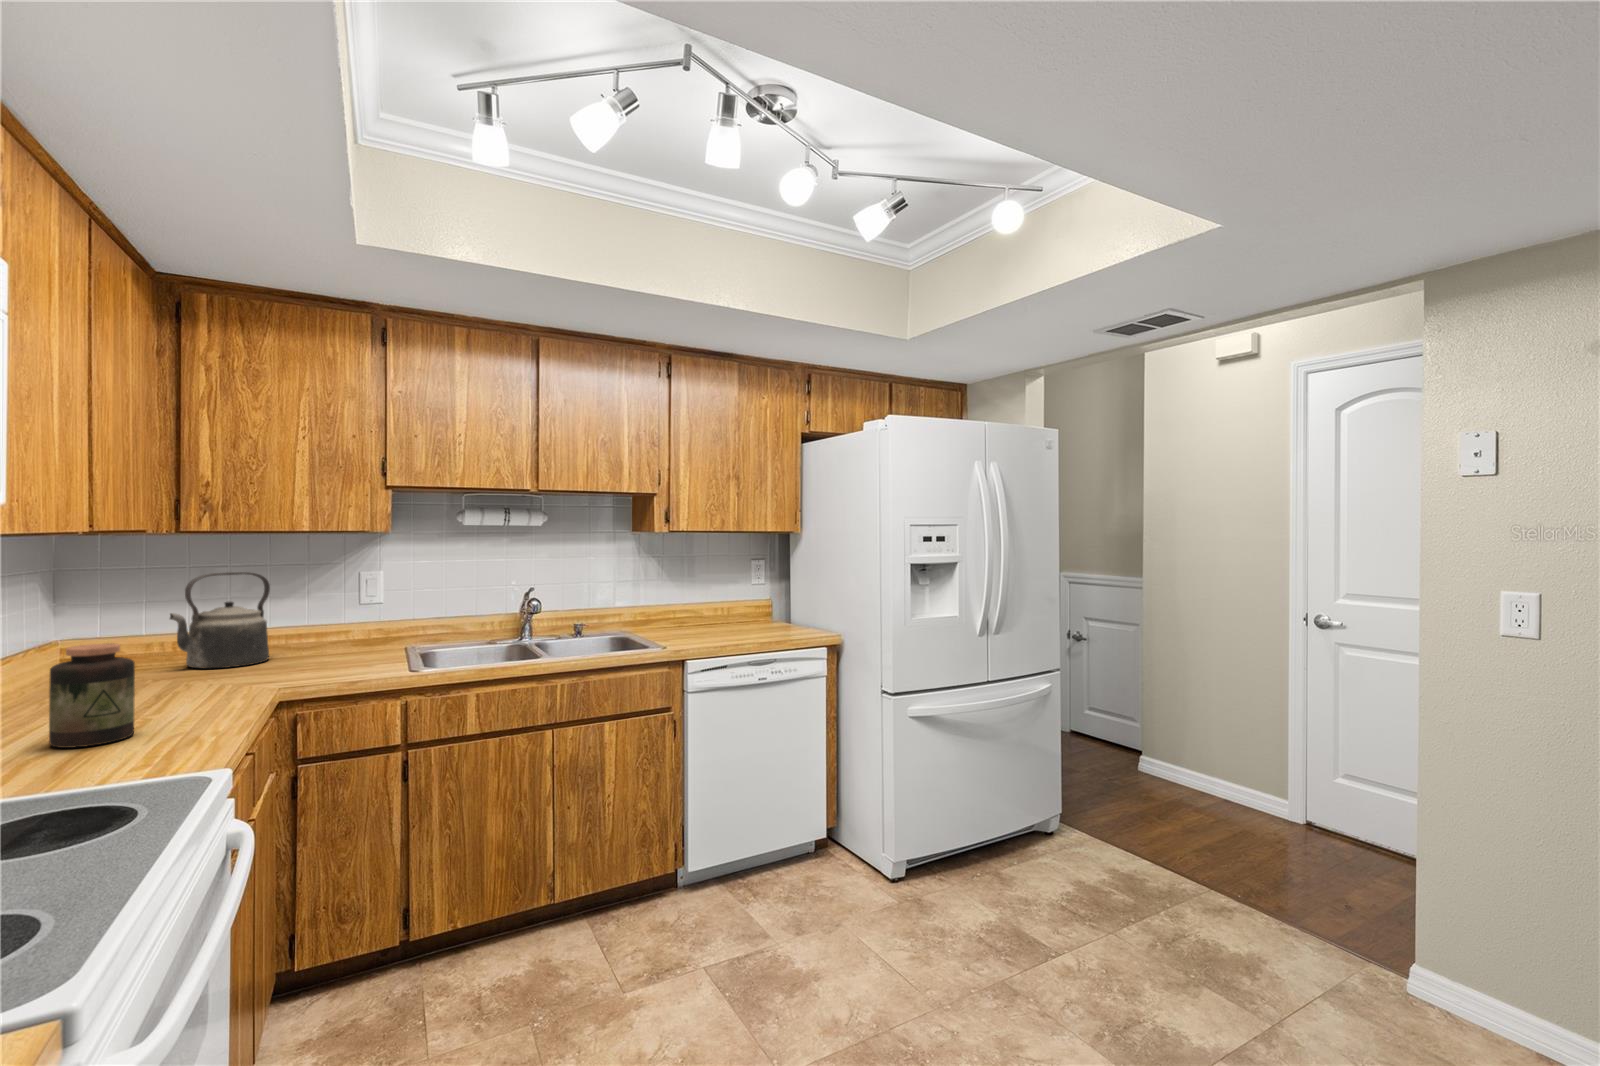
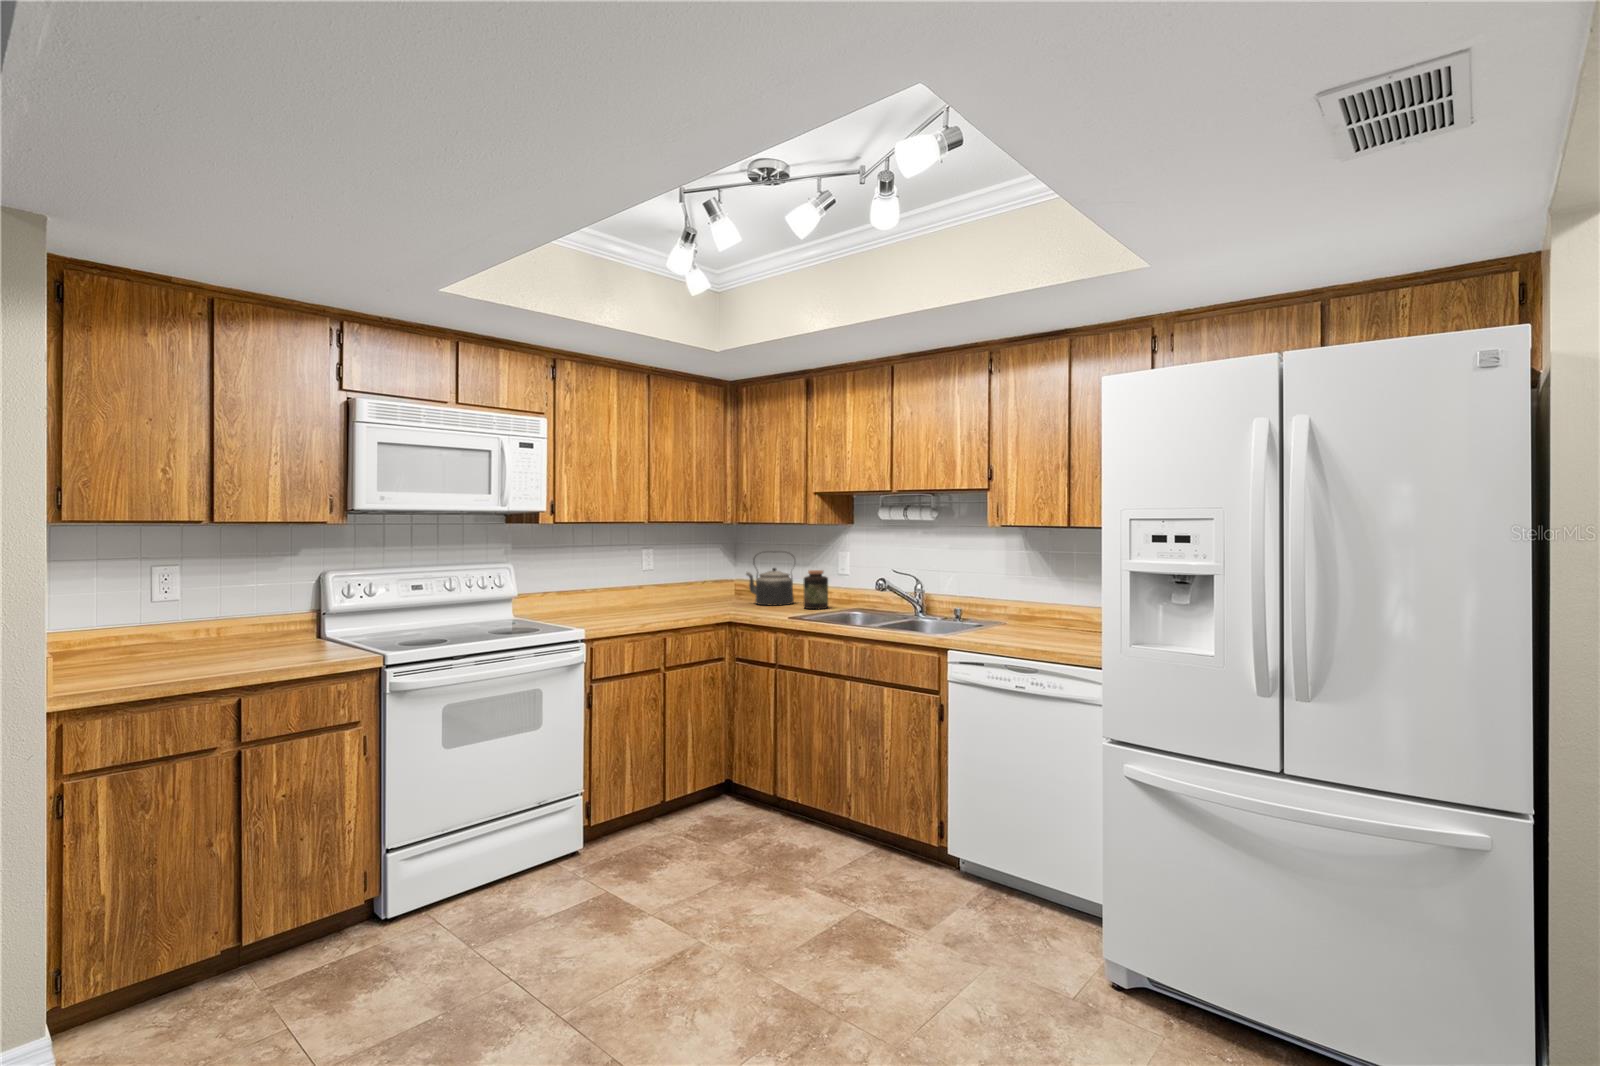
jar: present [49,643,135,748] -> present [804,570,828,609]

